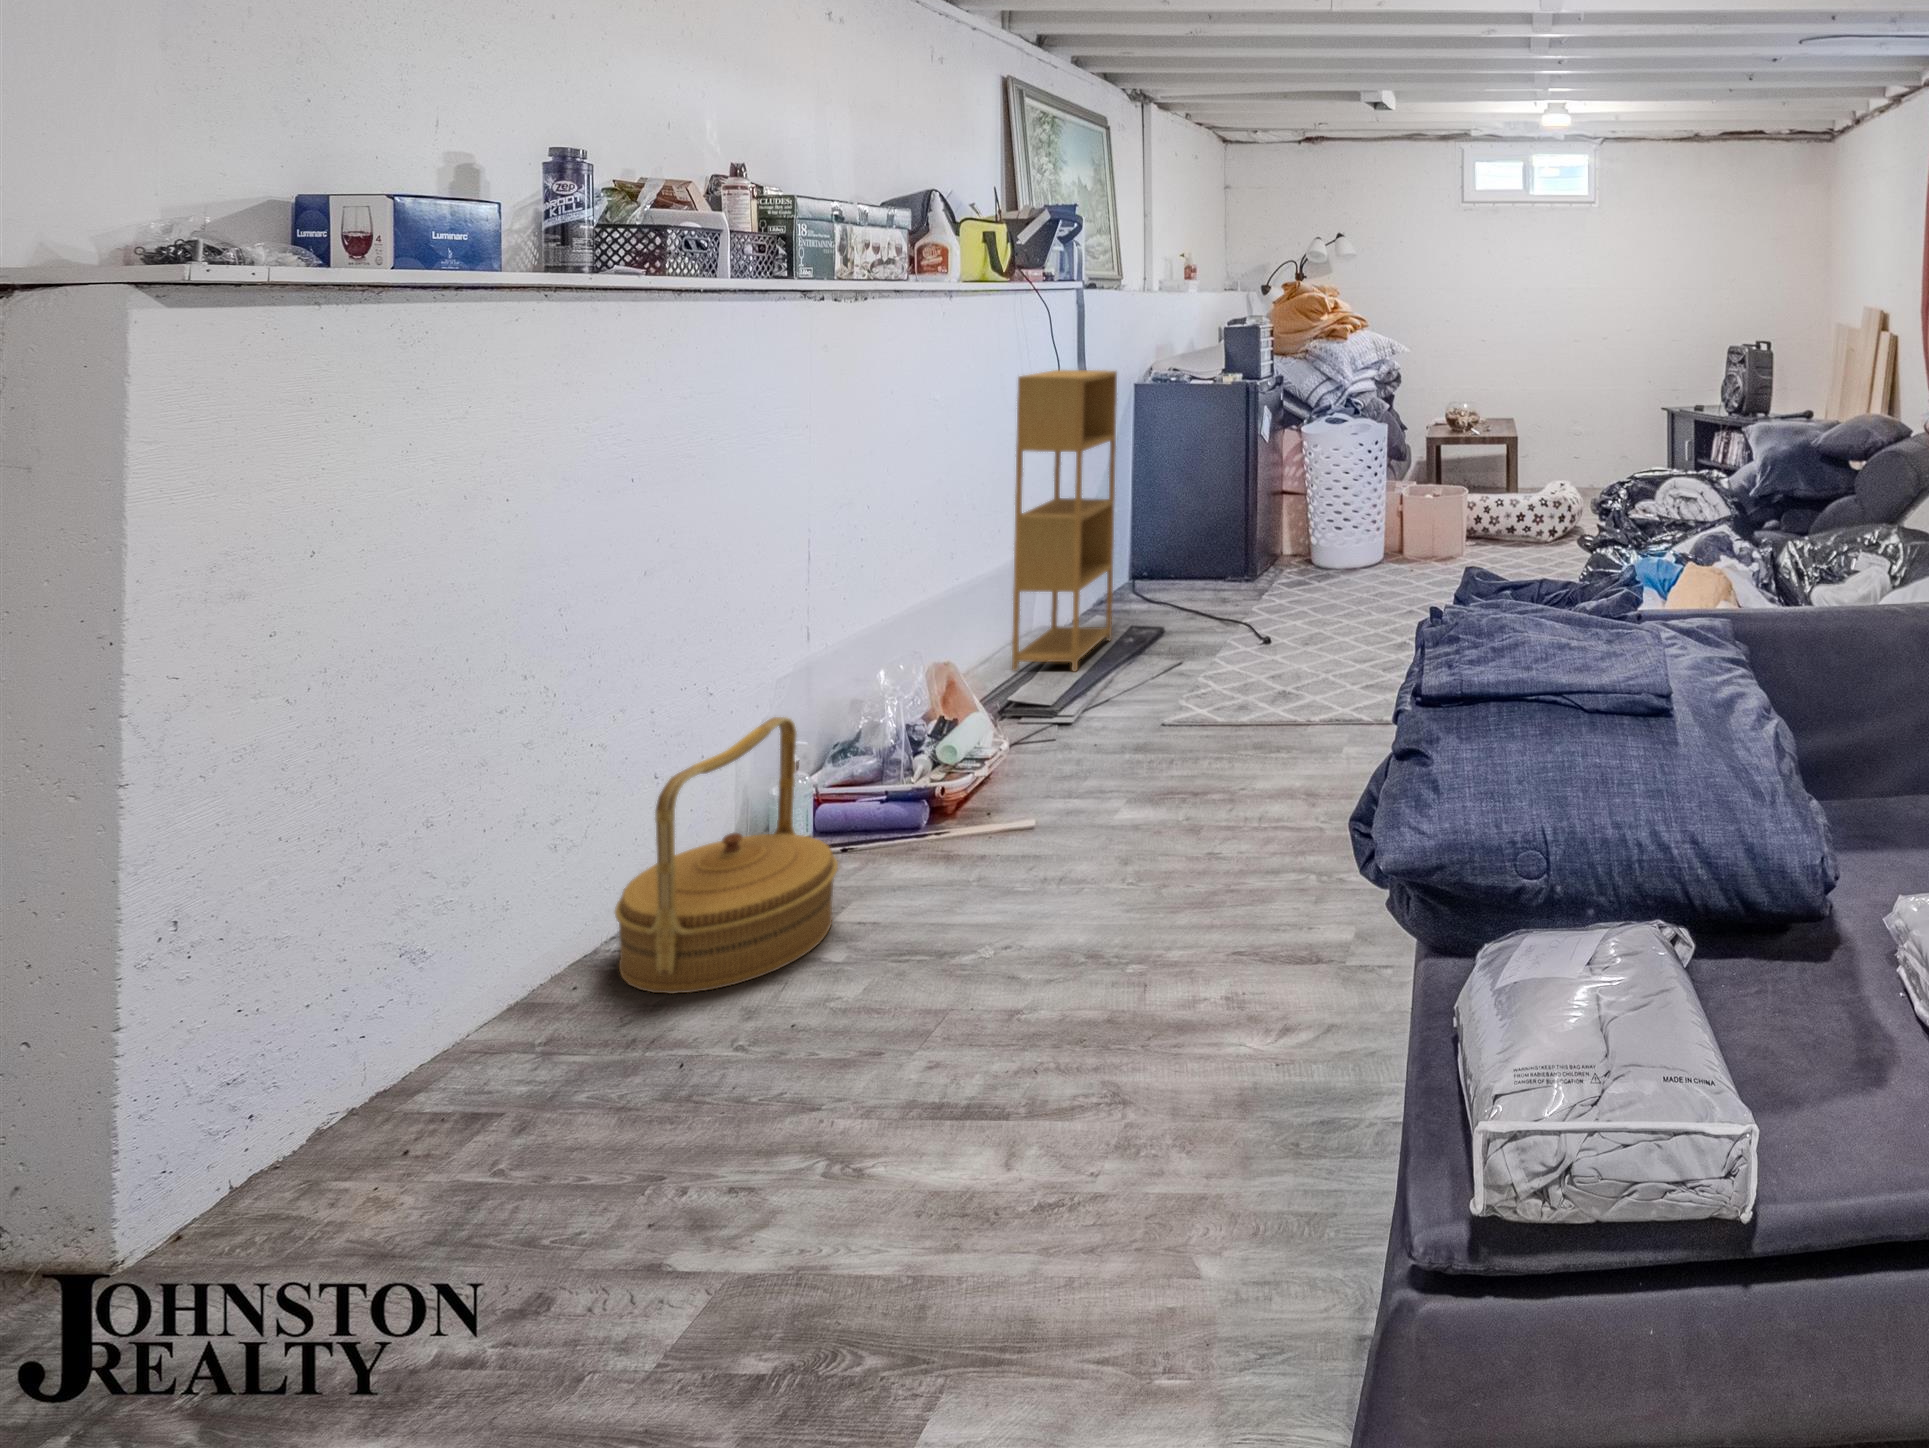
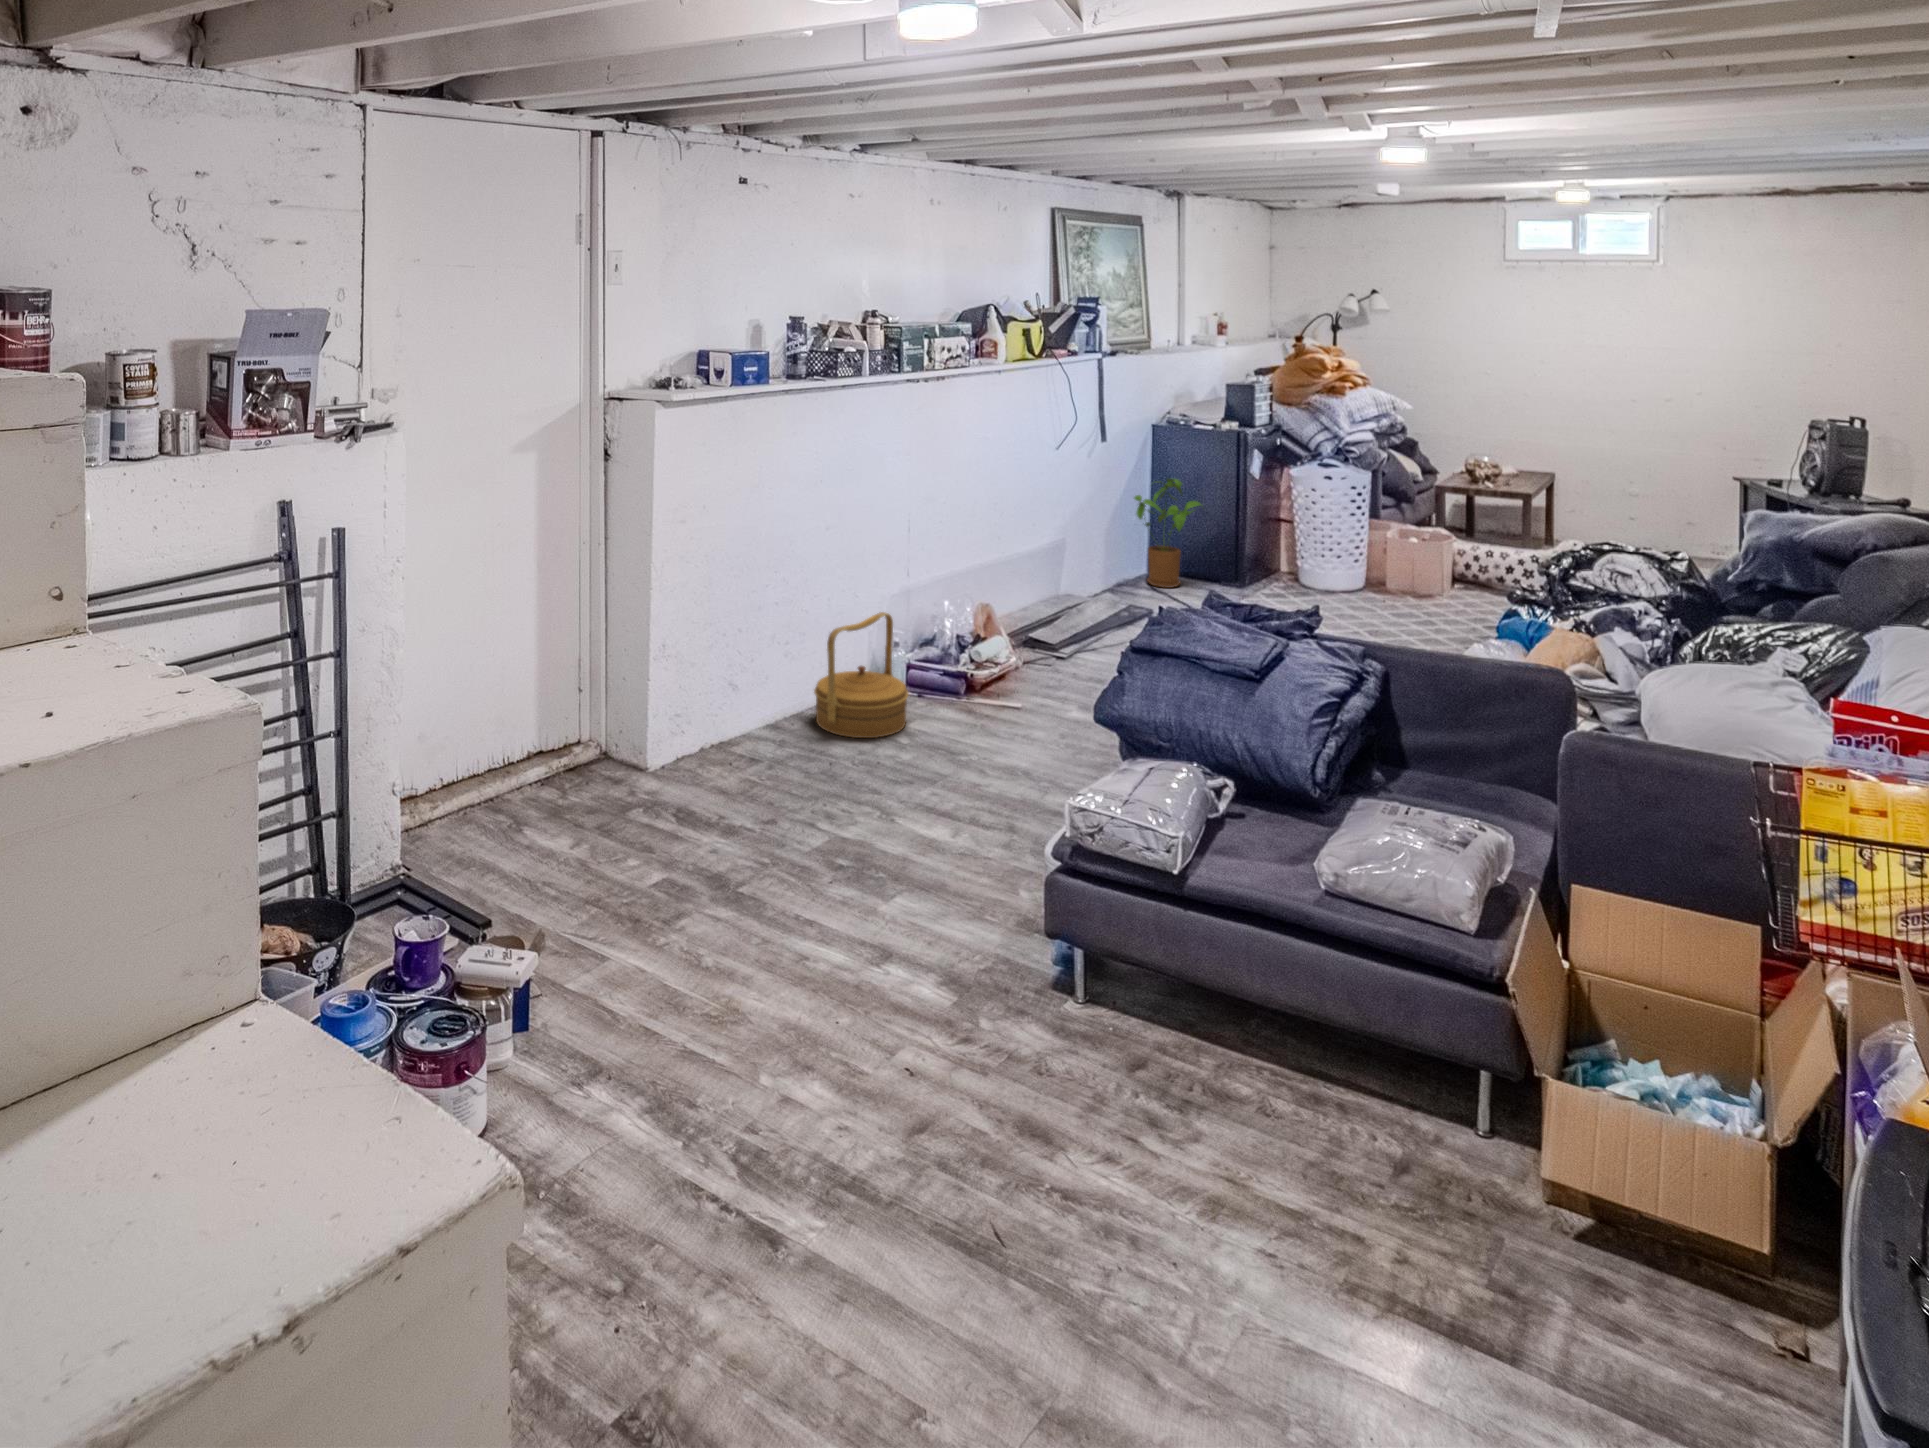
shelving unit: present [1012,370,1117,671] -> none [1042,418,1116,629]
house plant: none [1118,450,1211,594] -> present [1135,478,1201,588]

